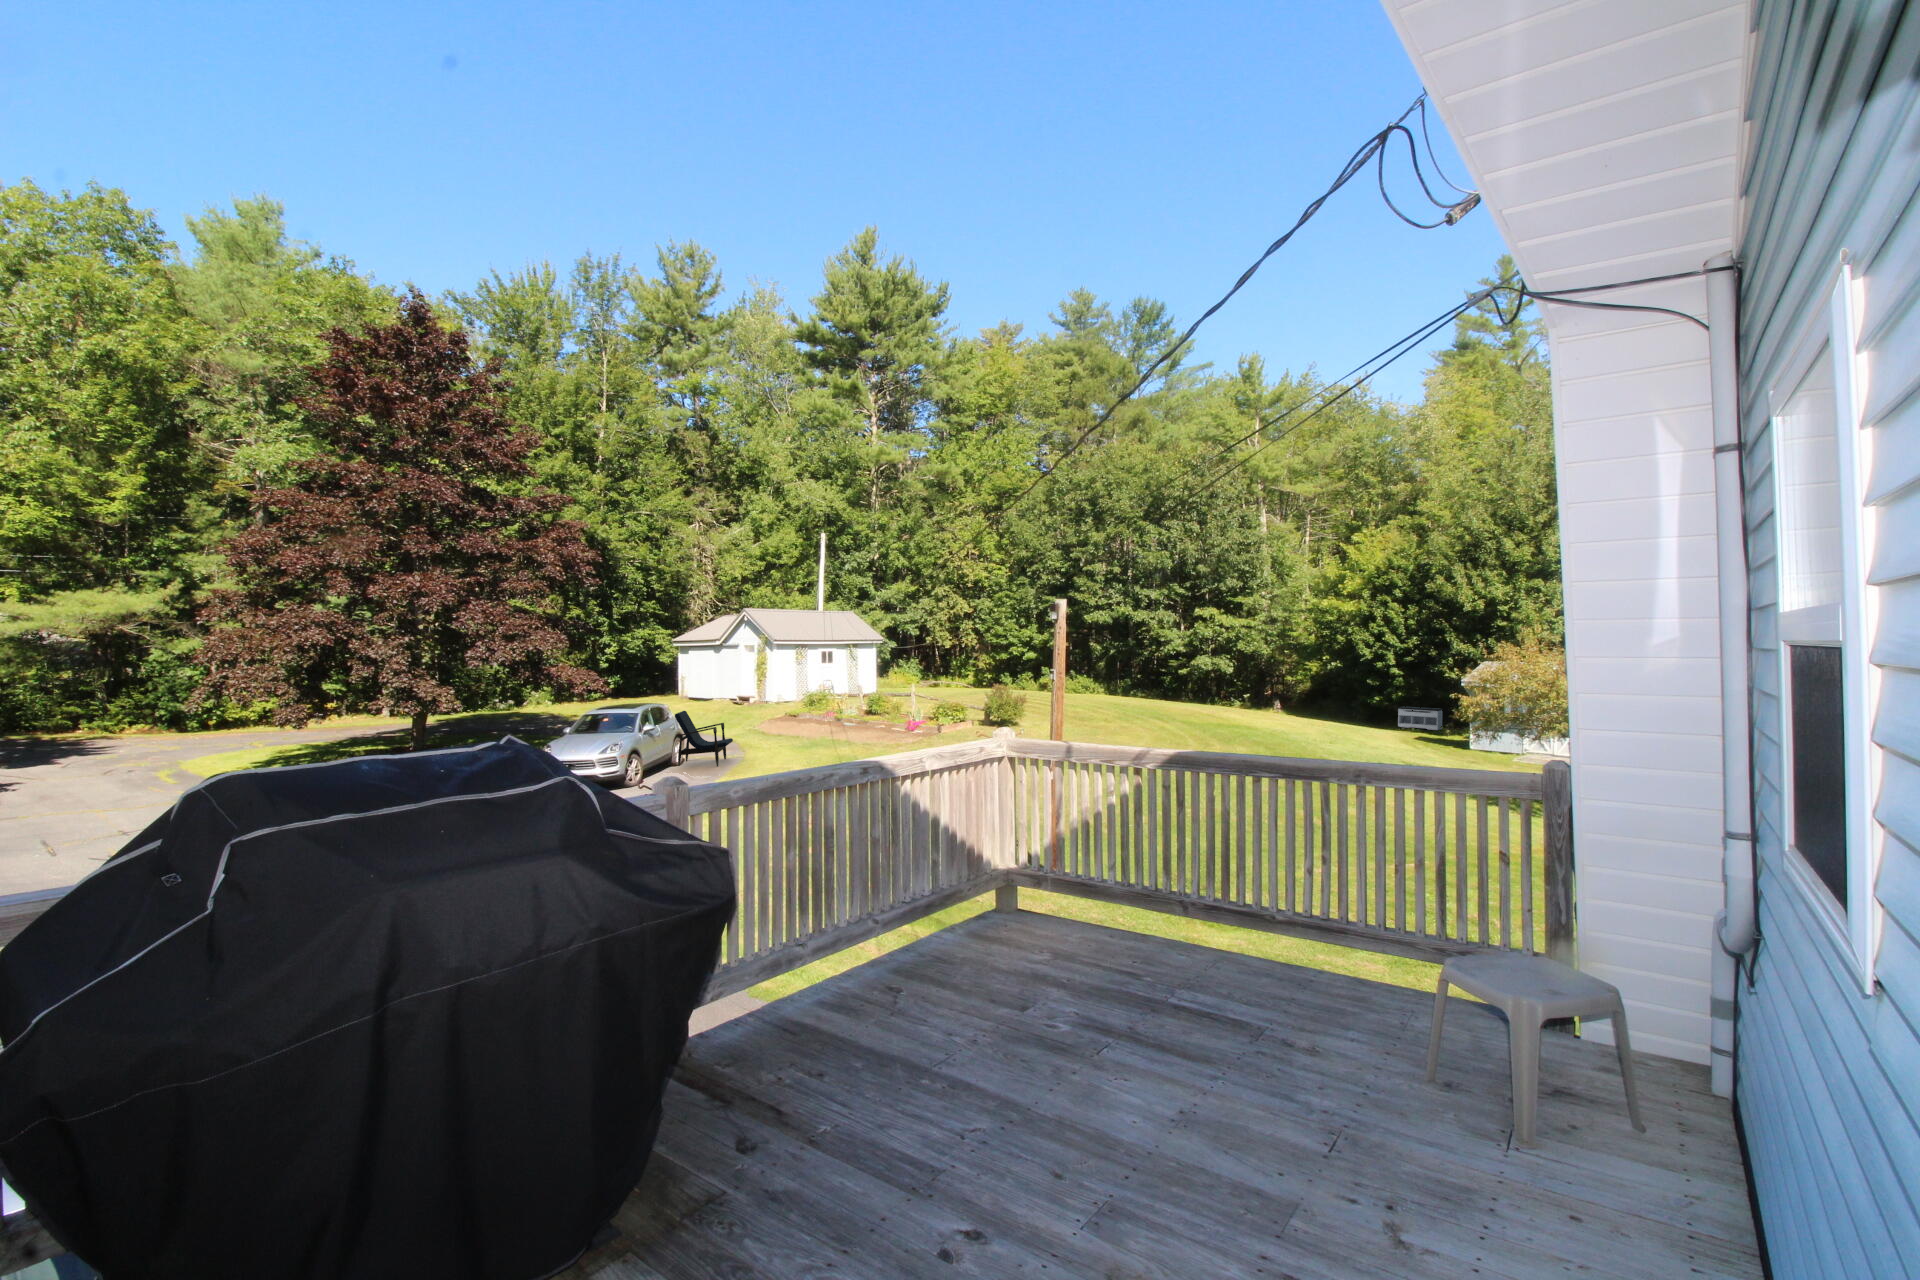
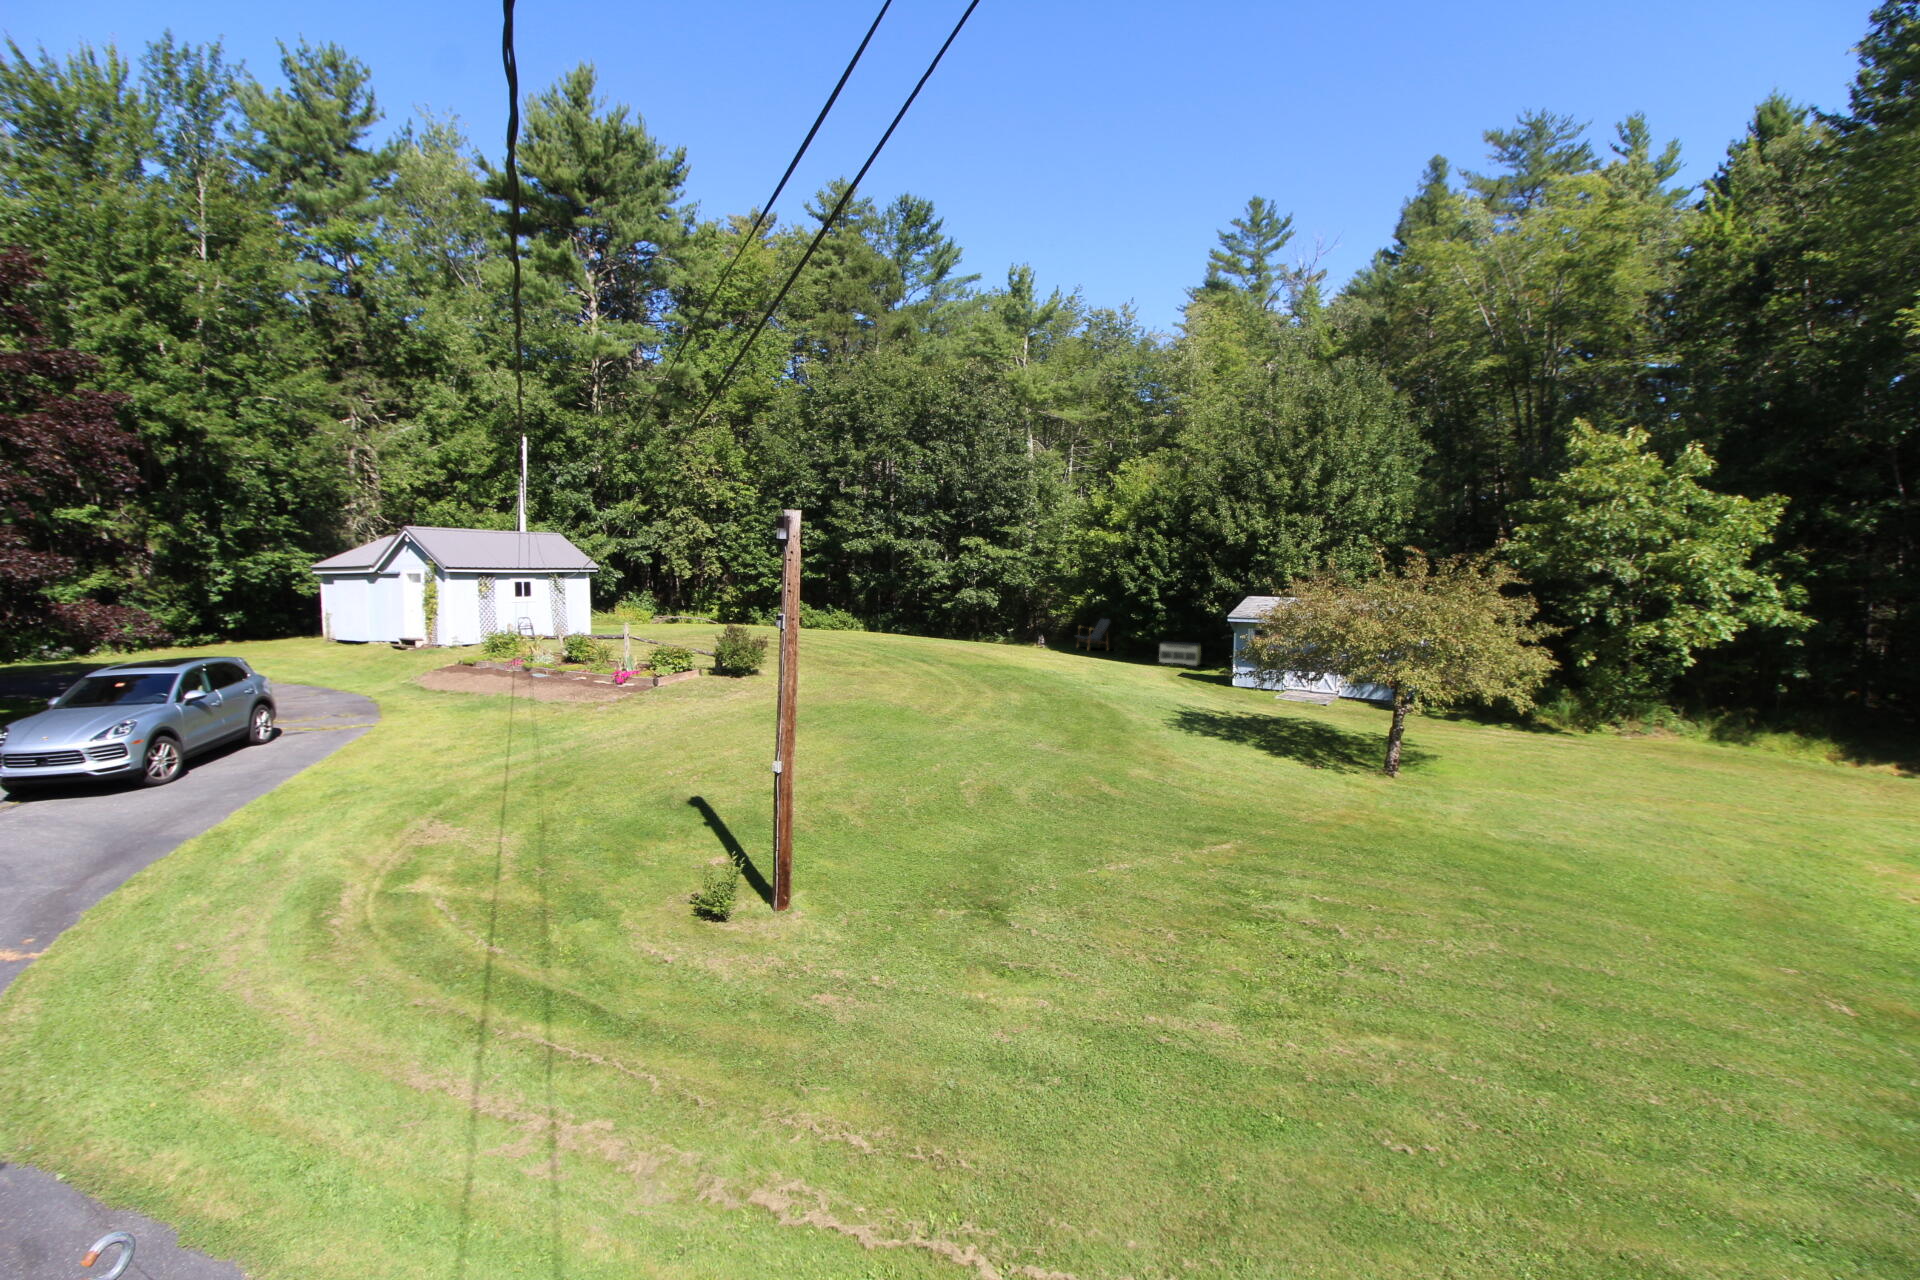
lounge chair: present [675,711,733,767] -> present [1076,619,1111,646]

